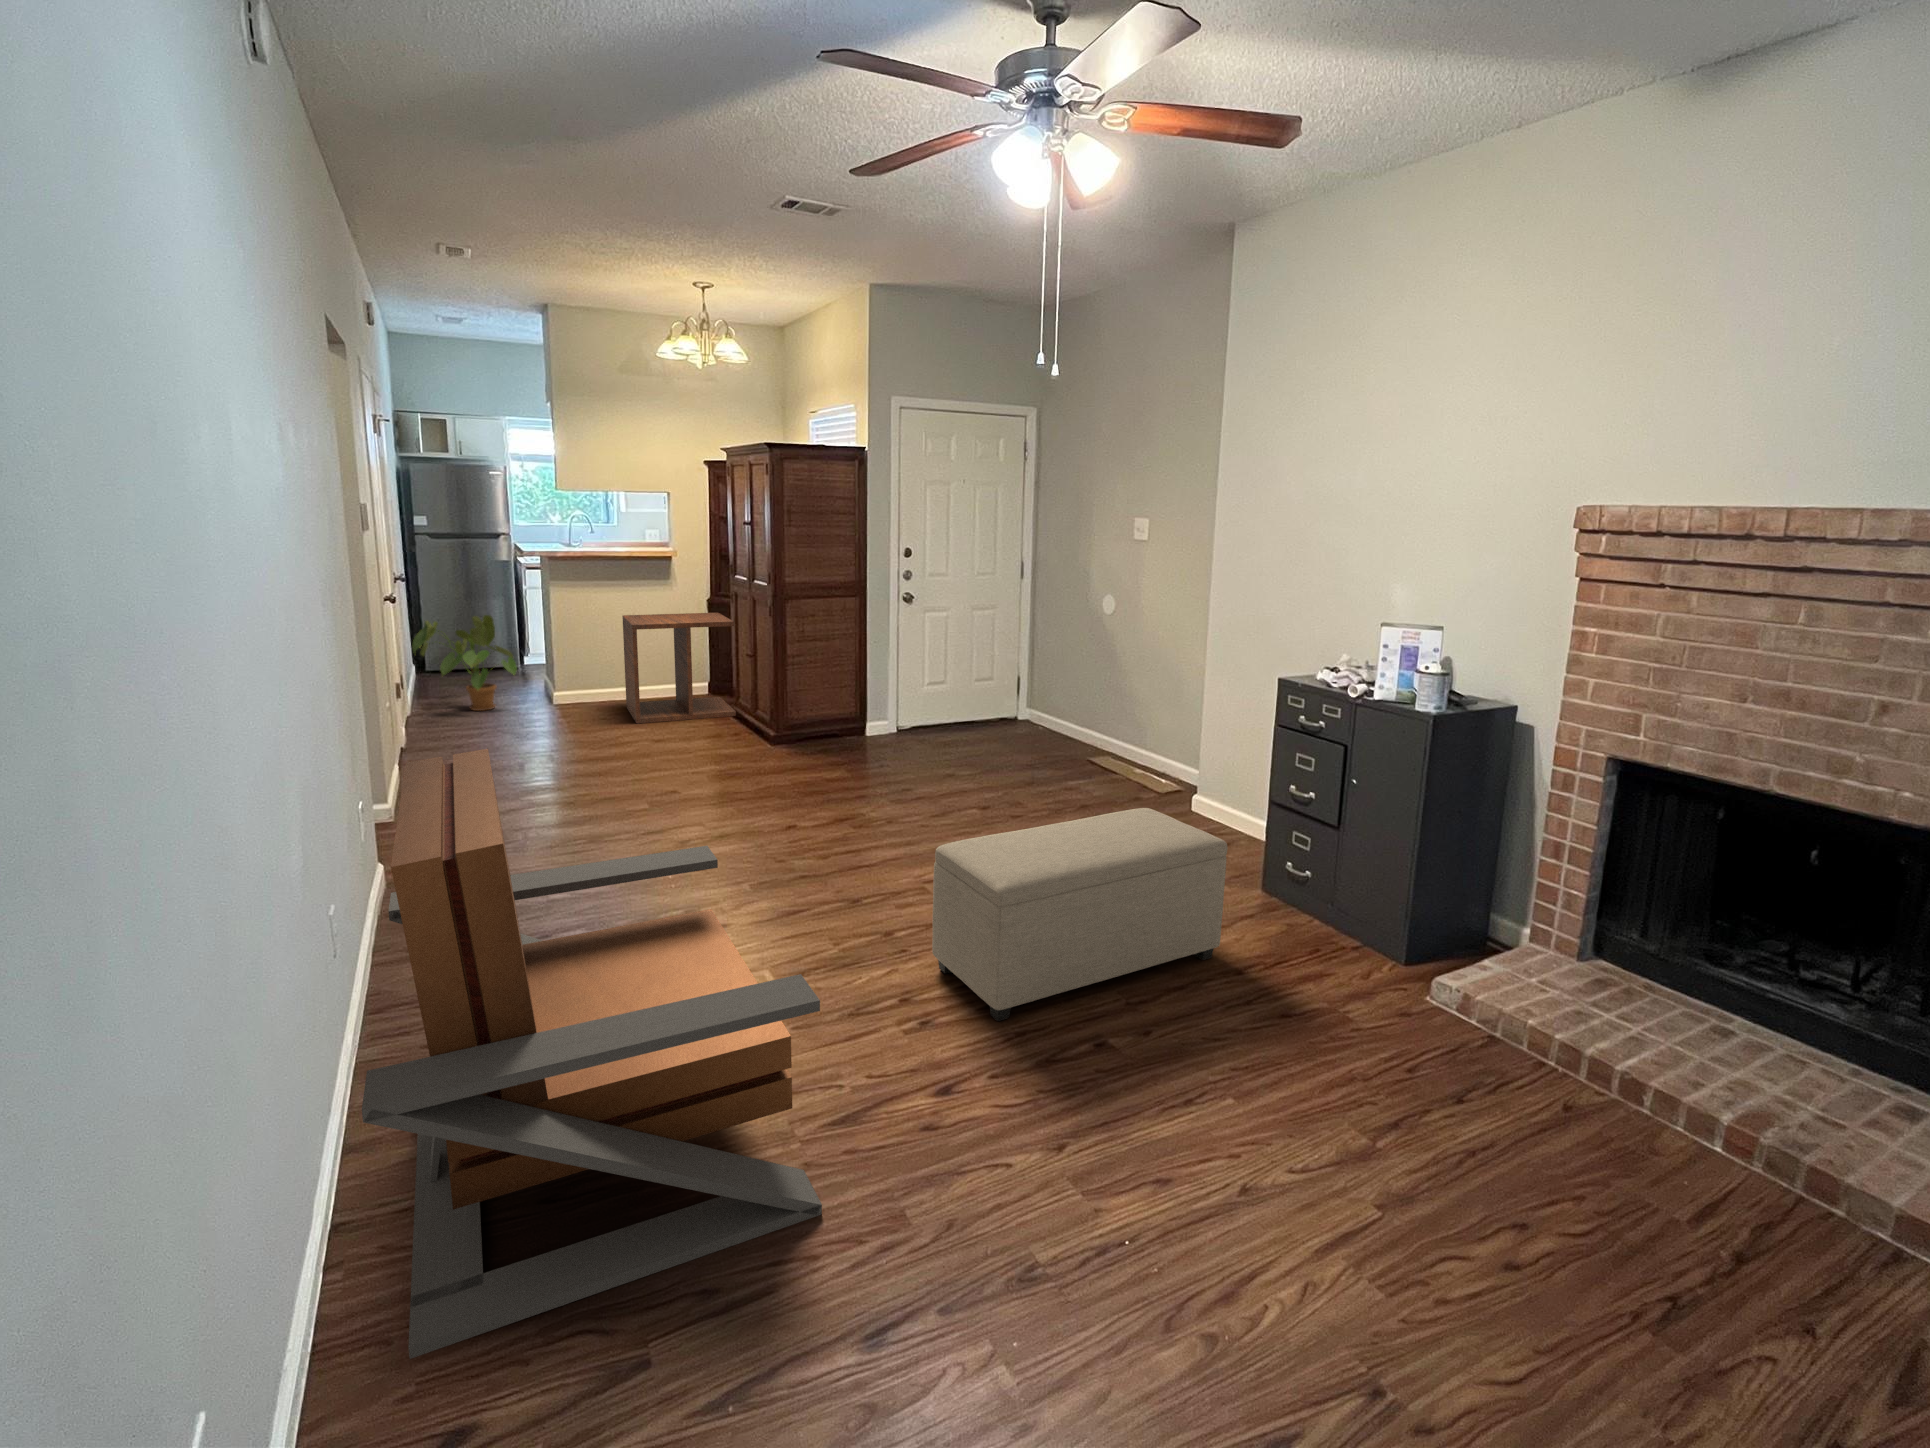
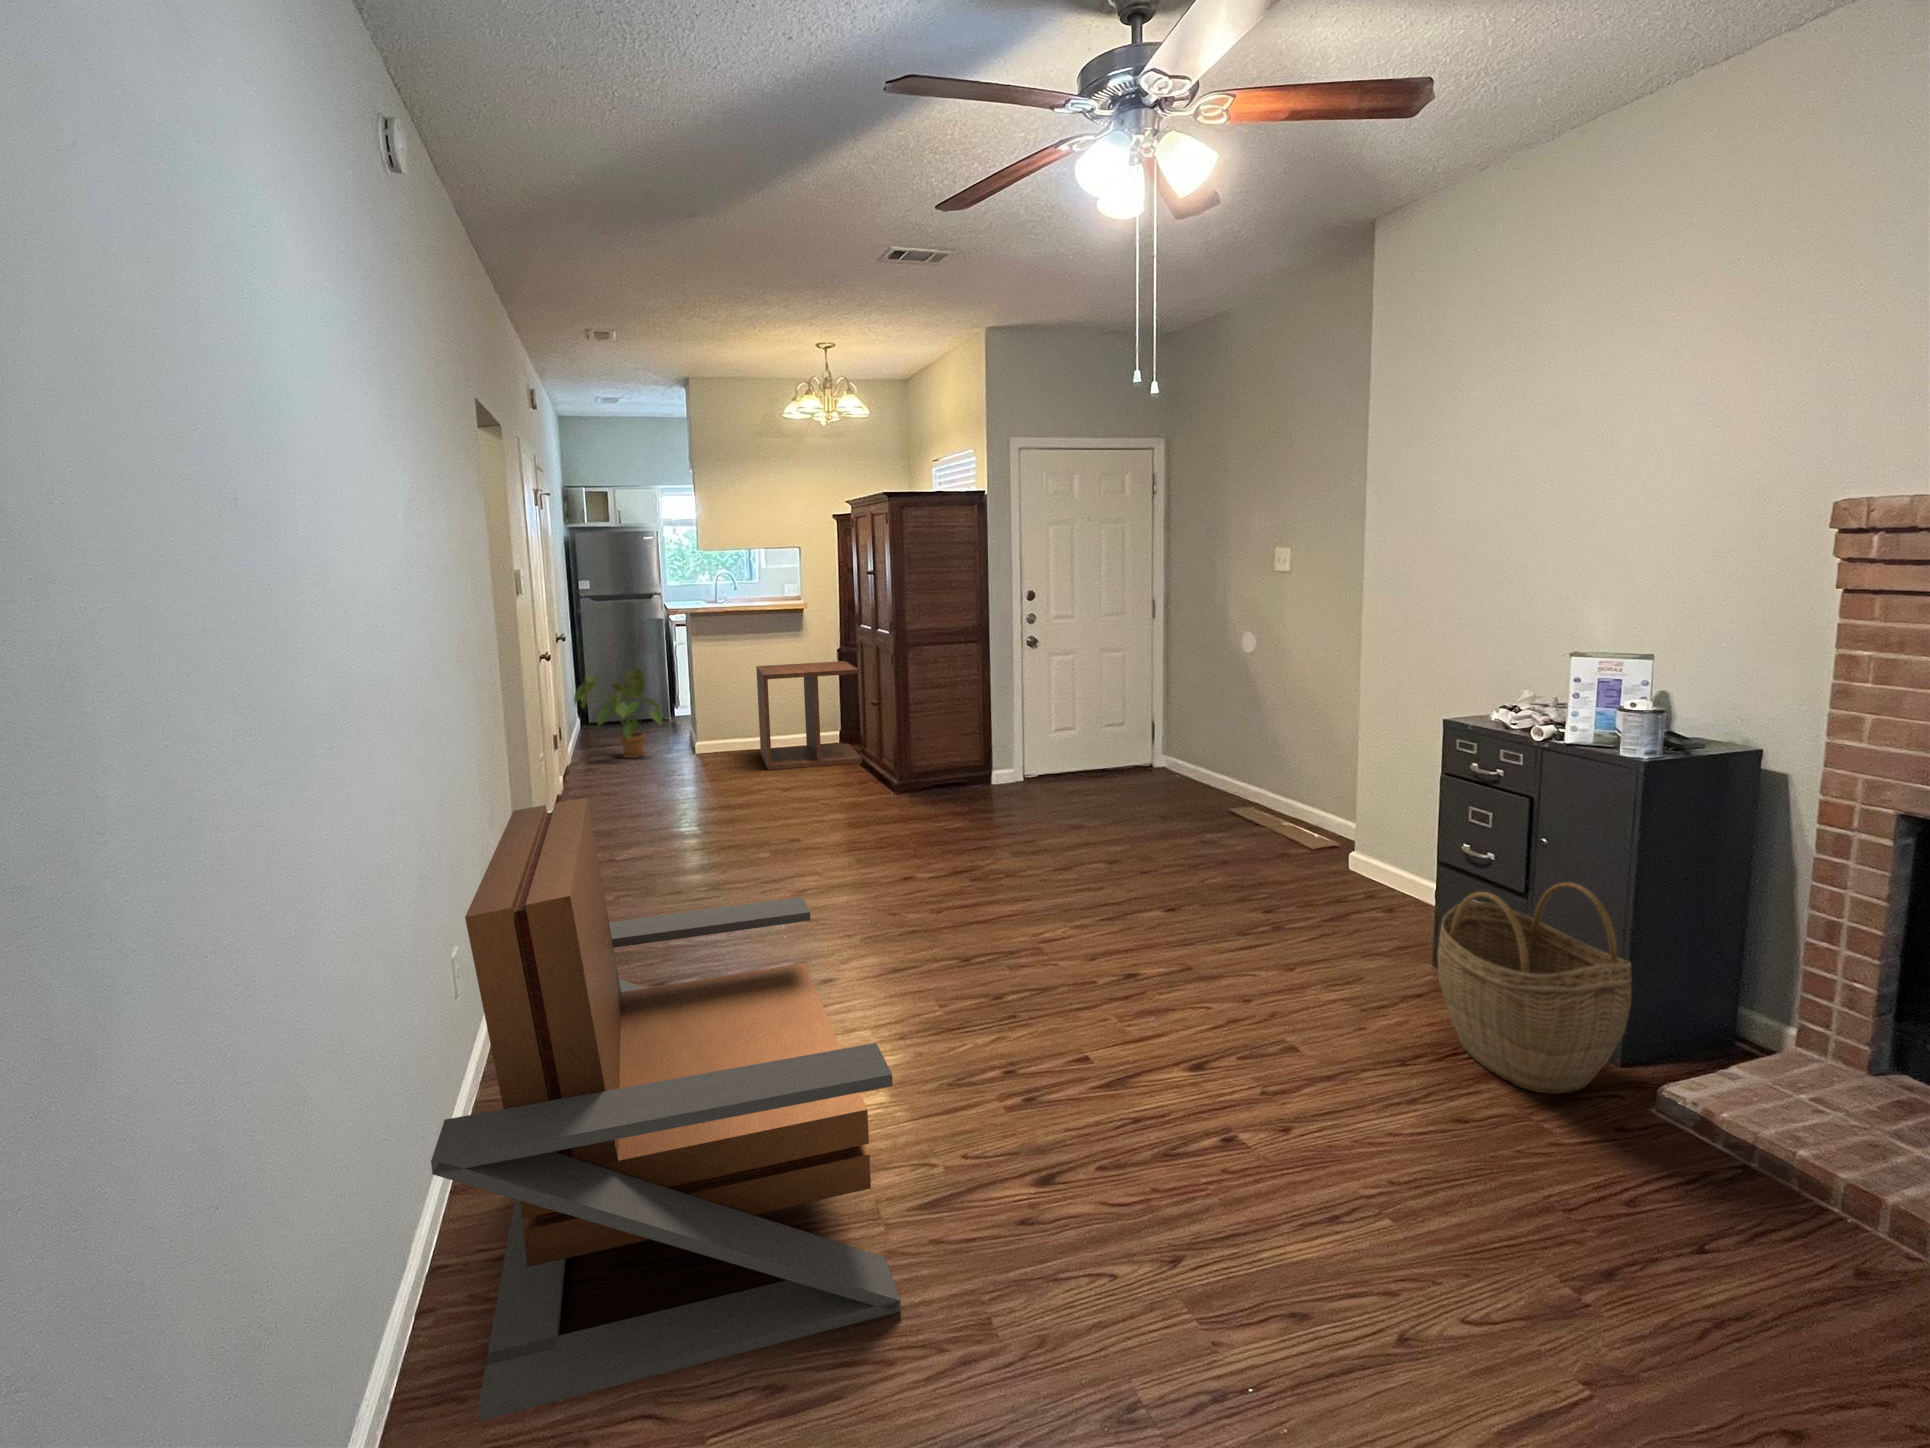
ottoman: present [932,808,1227,1021] -> none [1039,866,1381,1101]
woven basket: none [1271,817,1417,991] -> present [1438,883,1632,1094]

